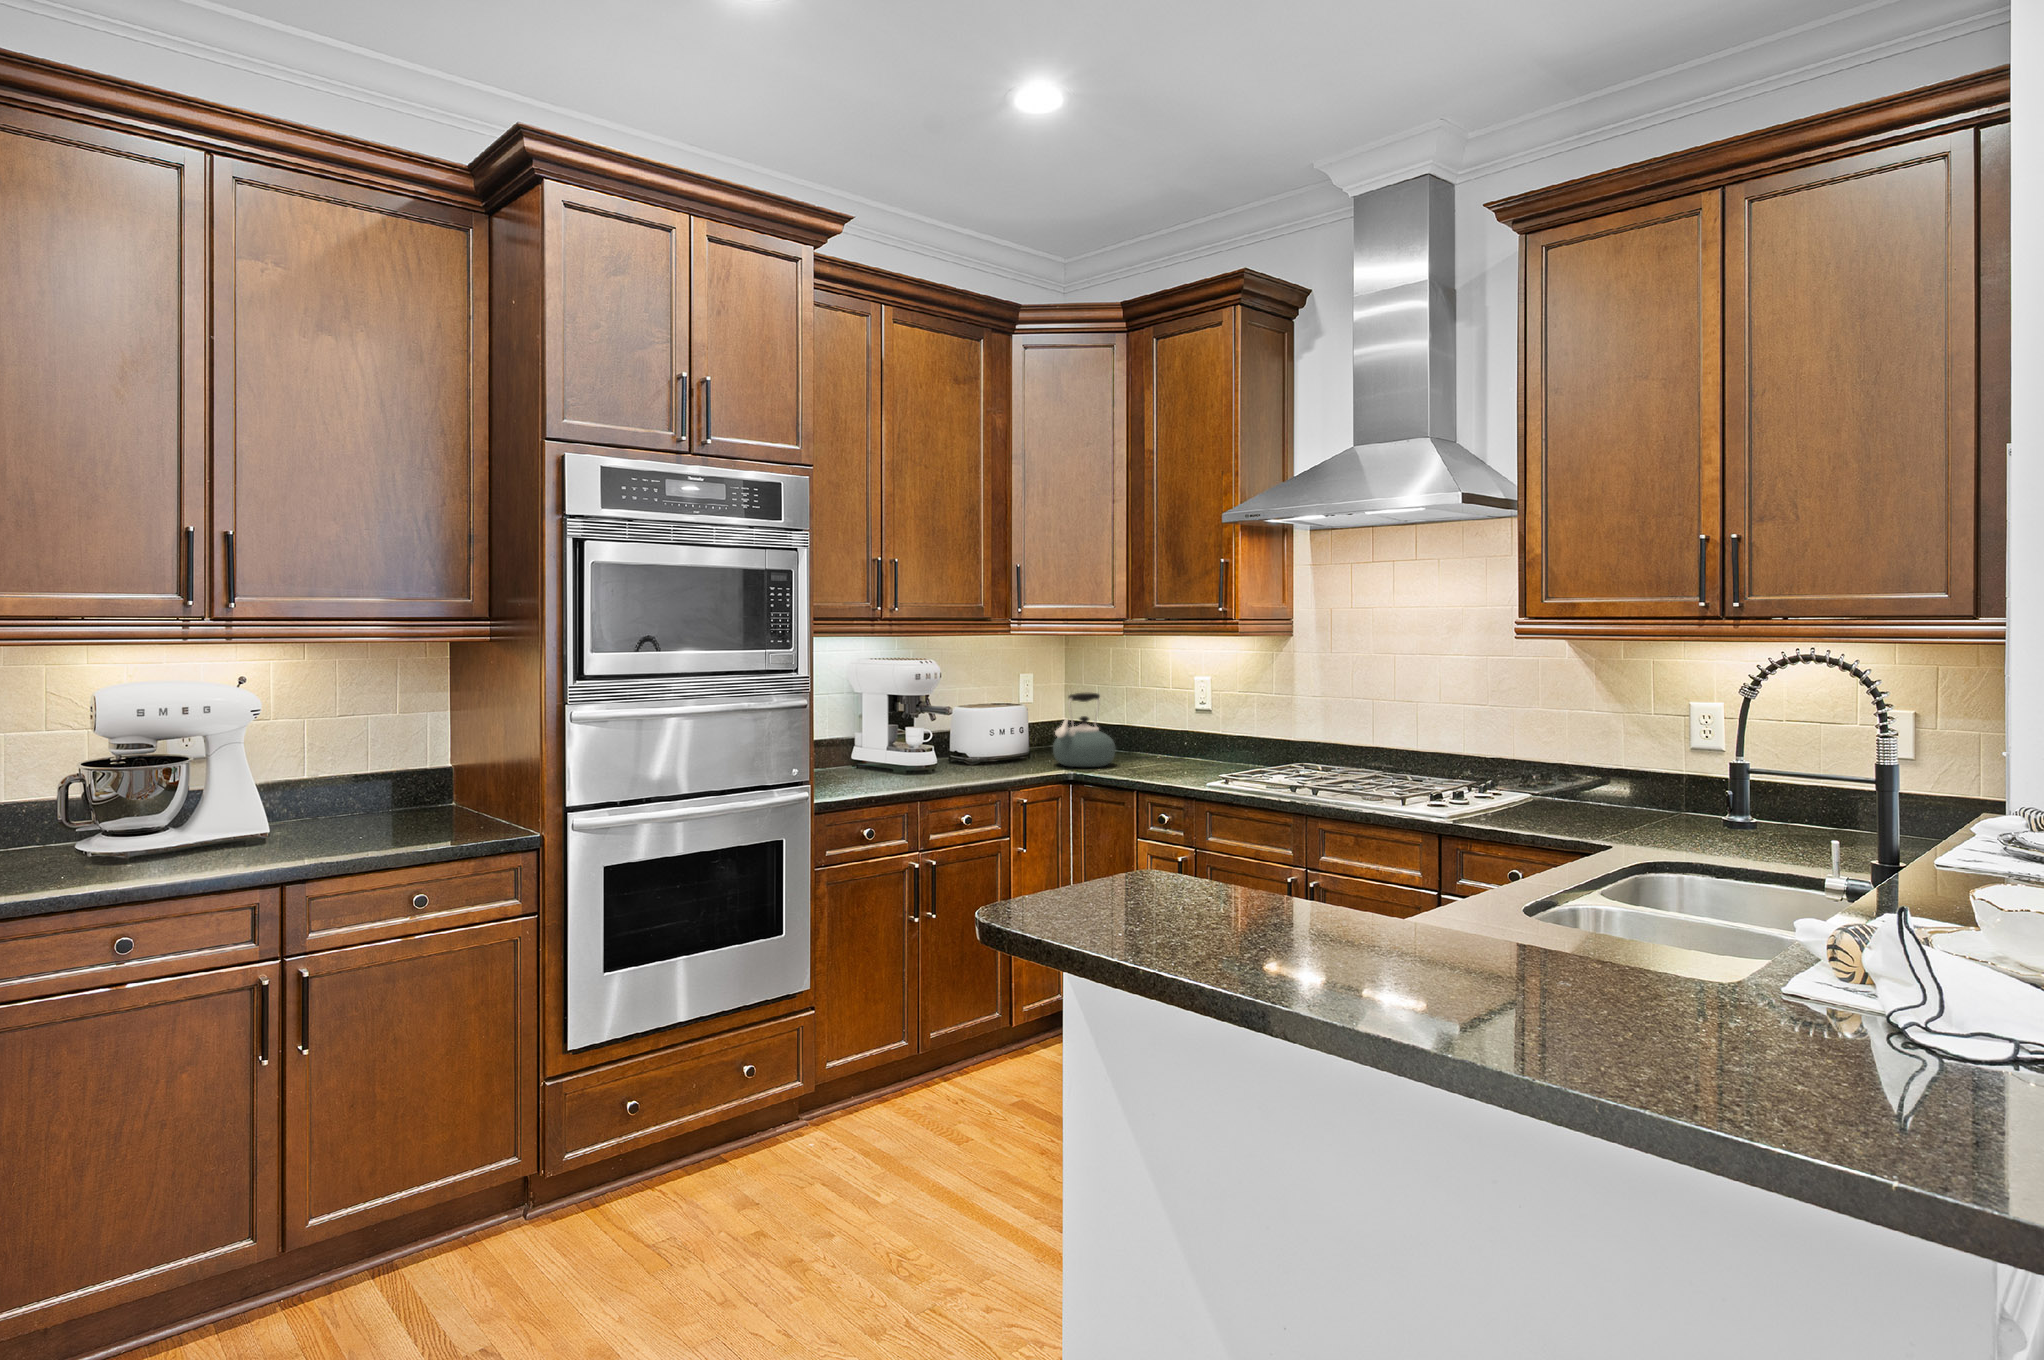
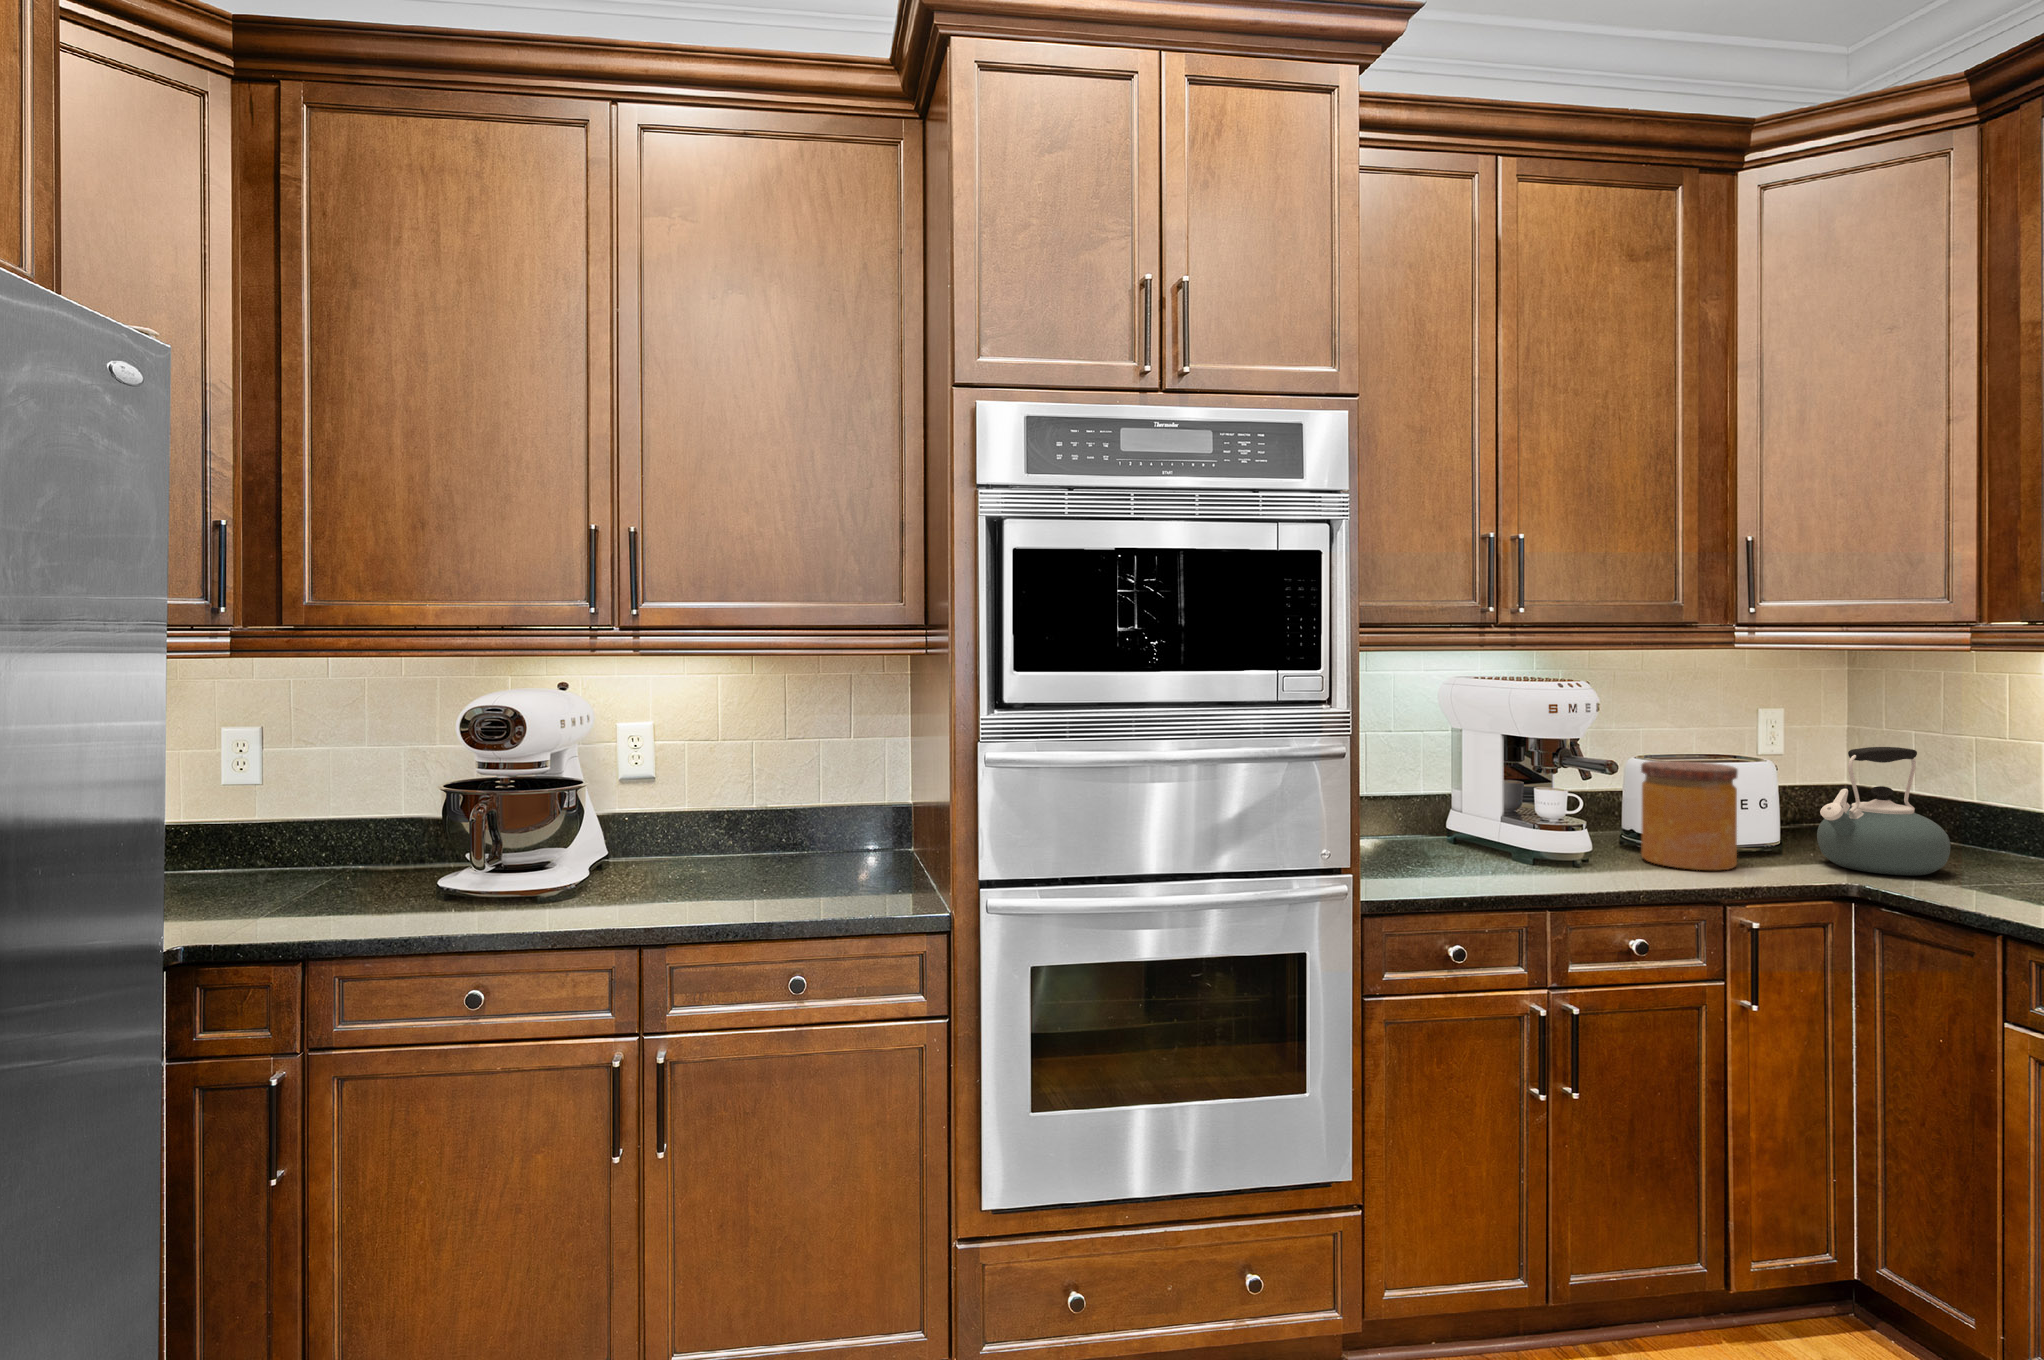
jar: none [962,707,1014,773] -> present [1641,761,1738,870]

